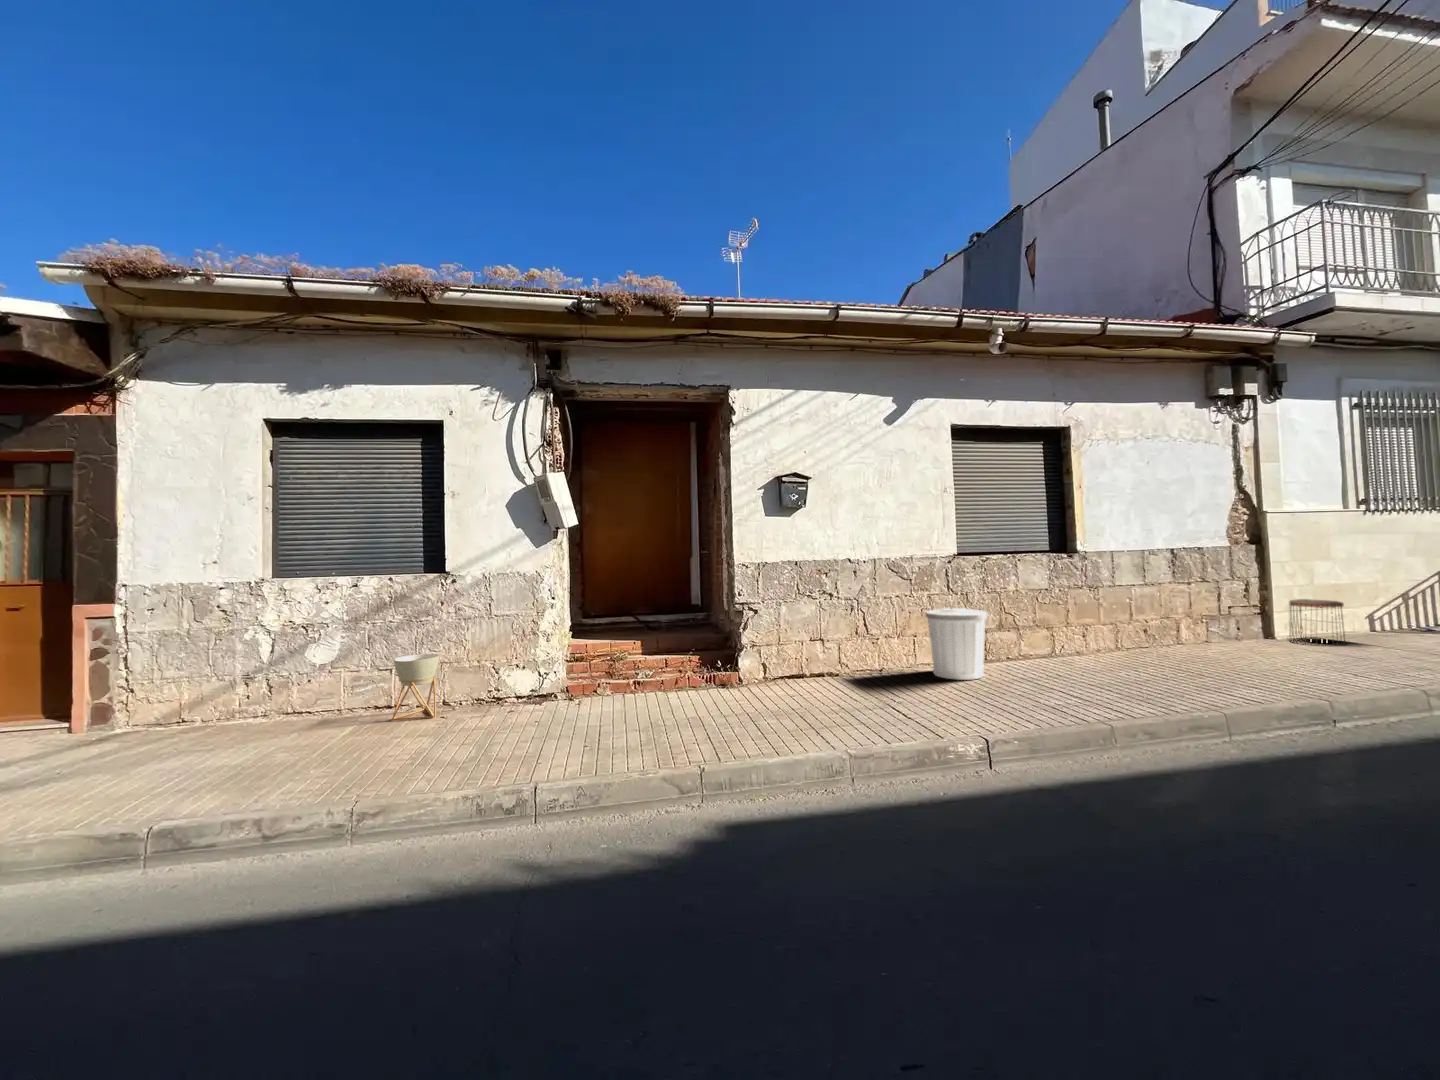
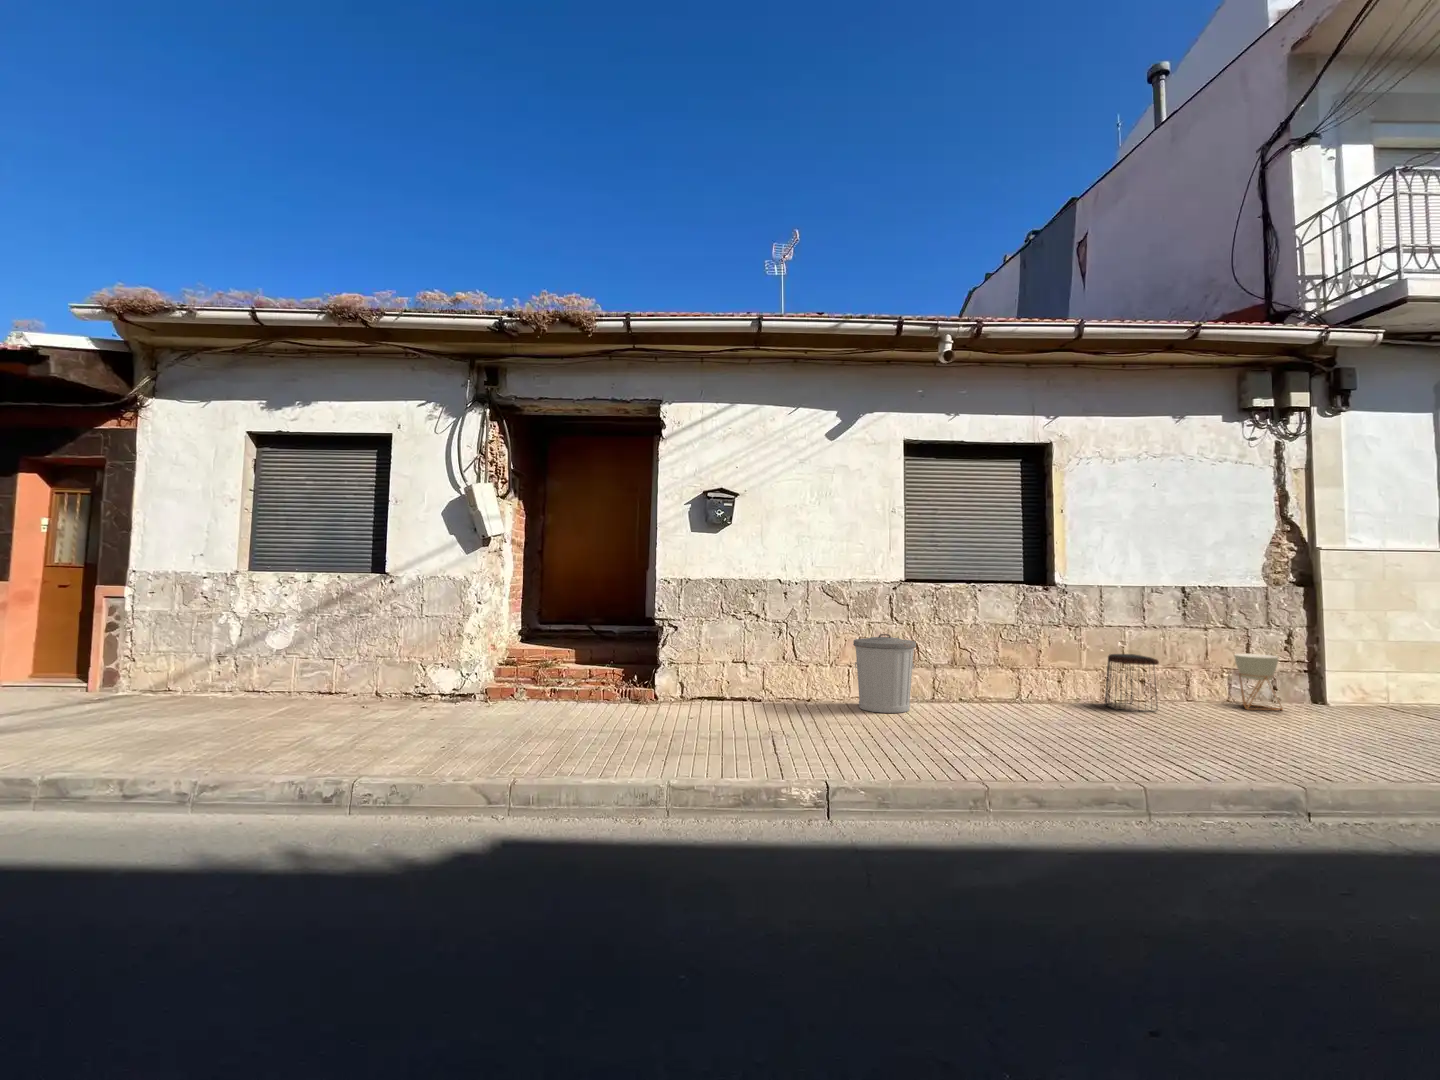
stool: present [1289,599,1345,646] -> present [1105,654,1159,711]
planter: present [392,654,439,720] -> present [1234,654,1283,710]

